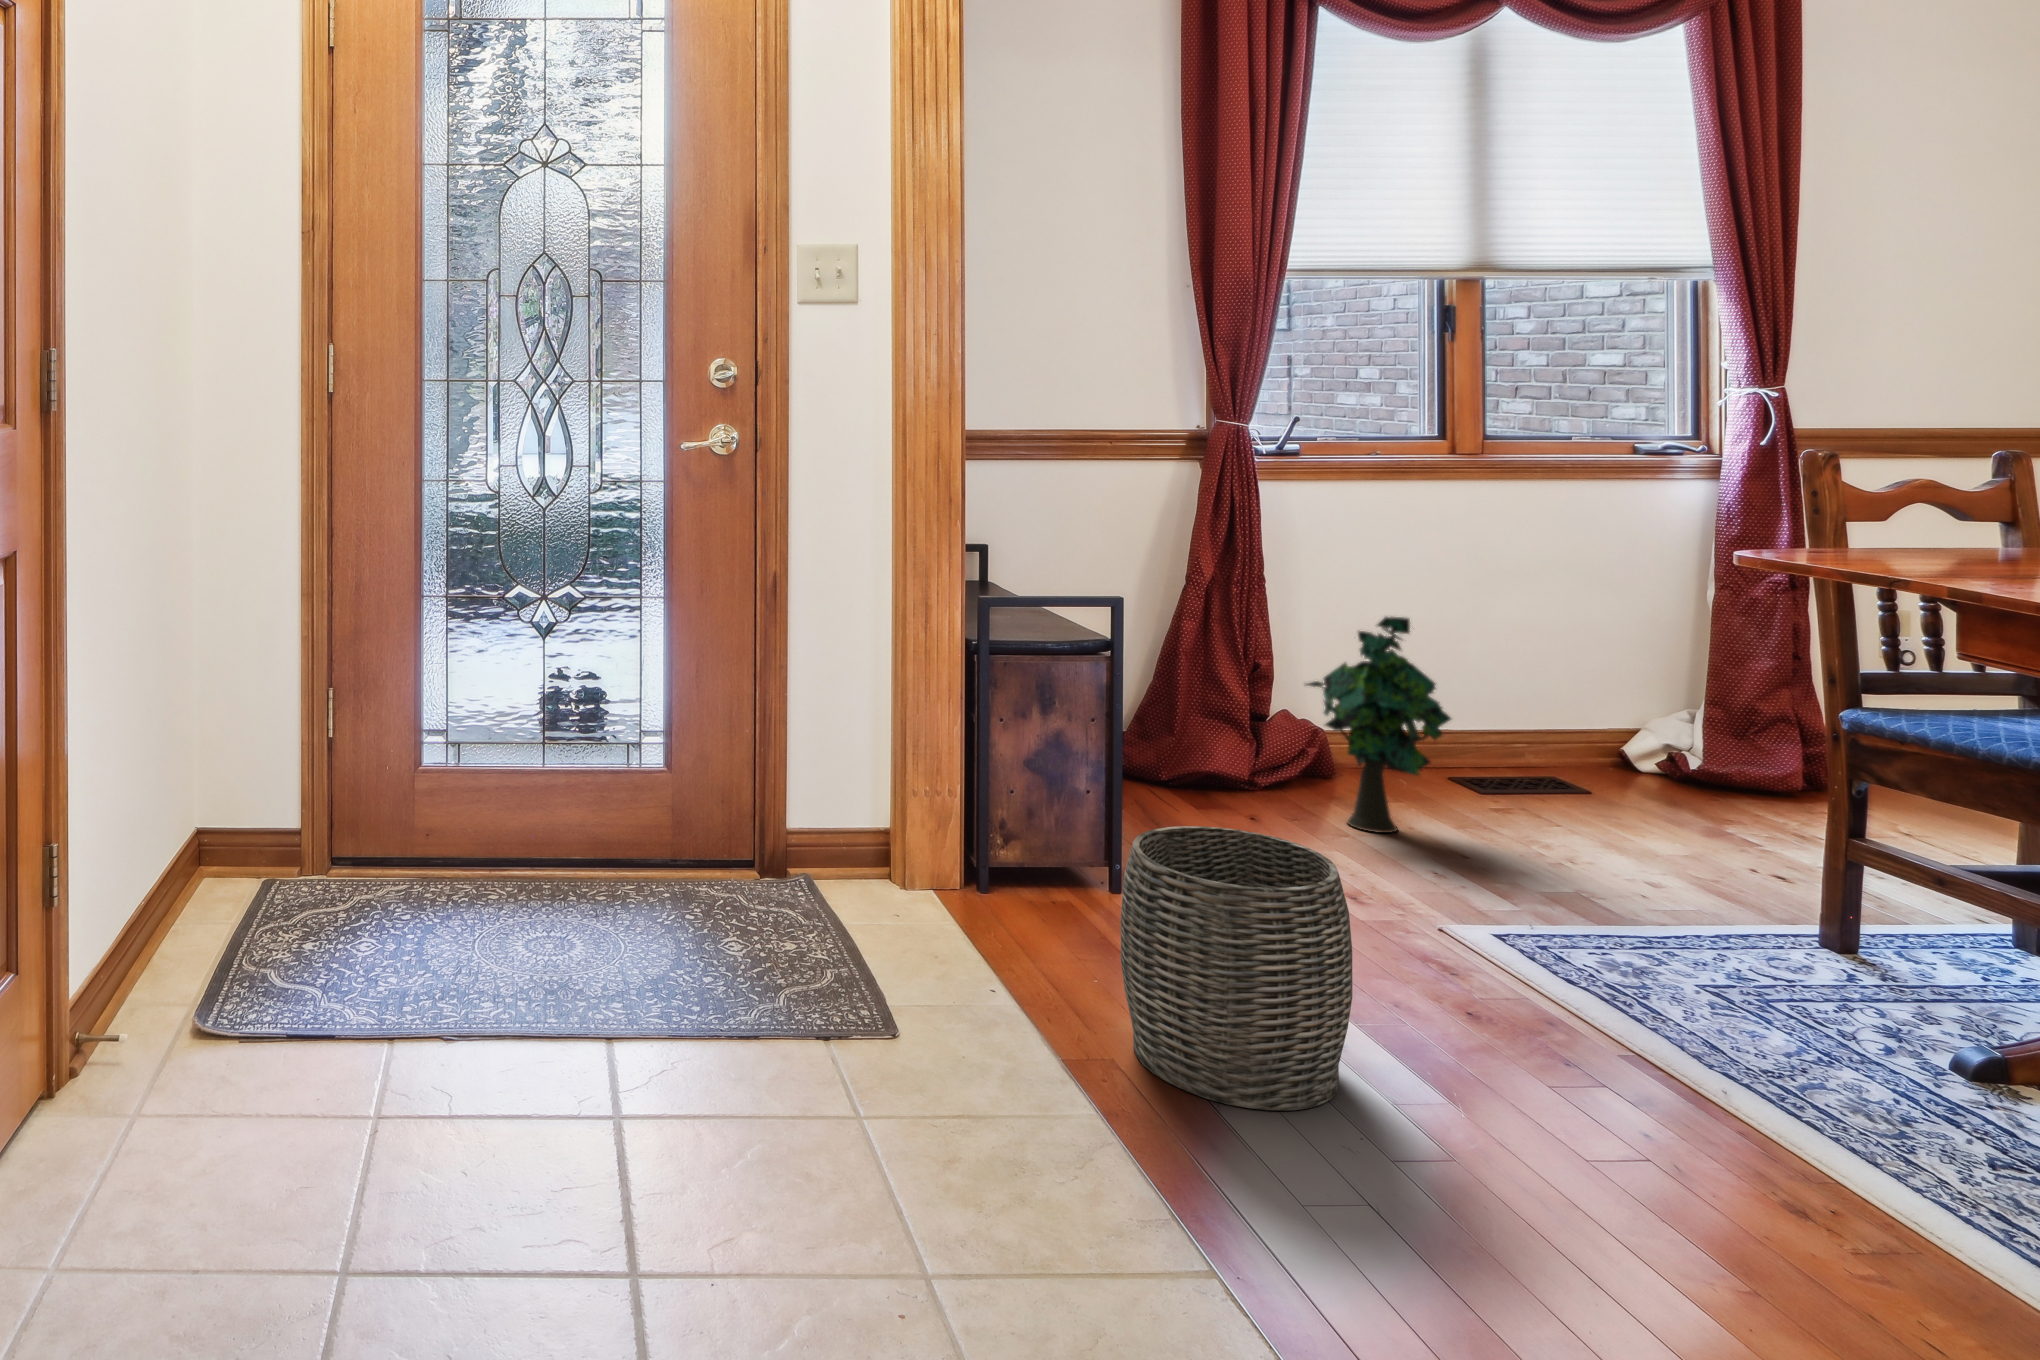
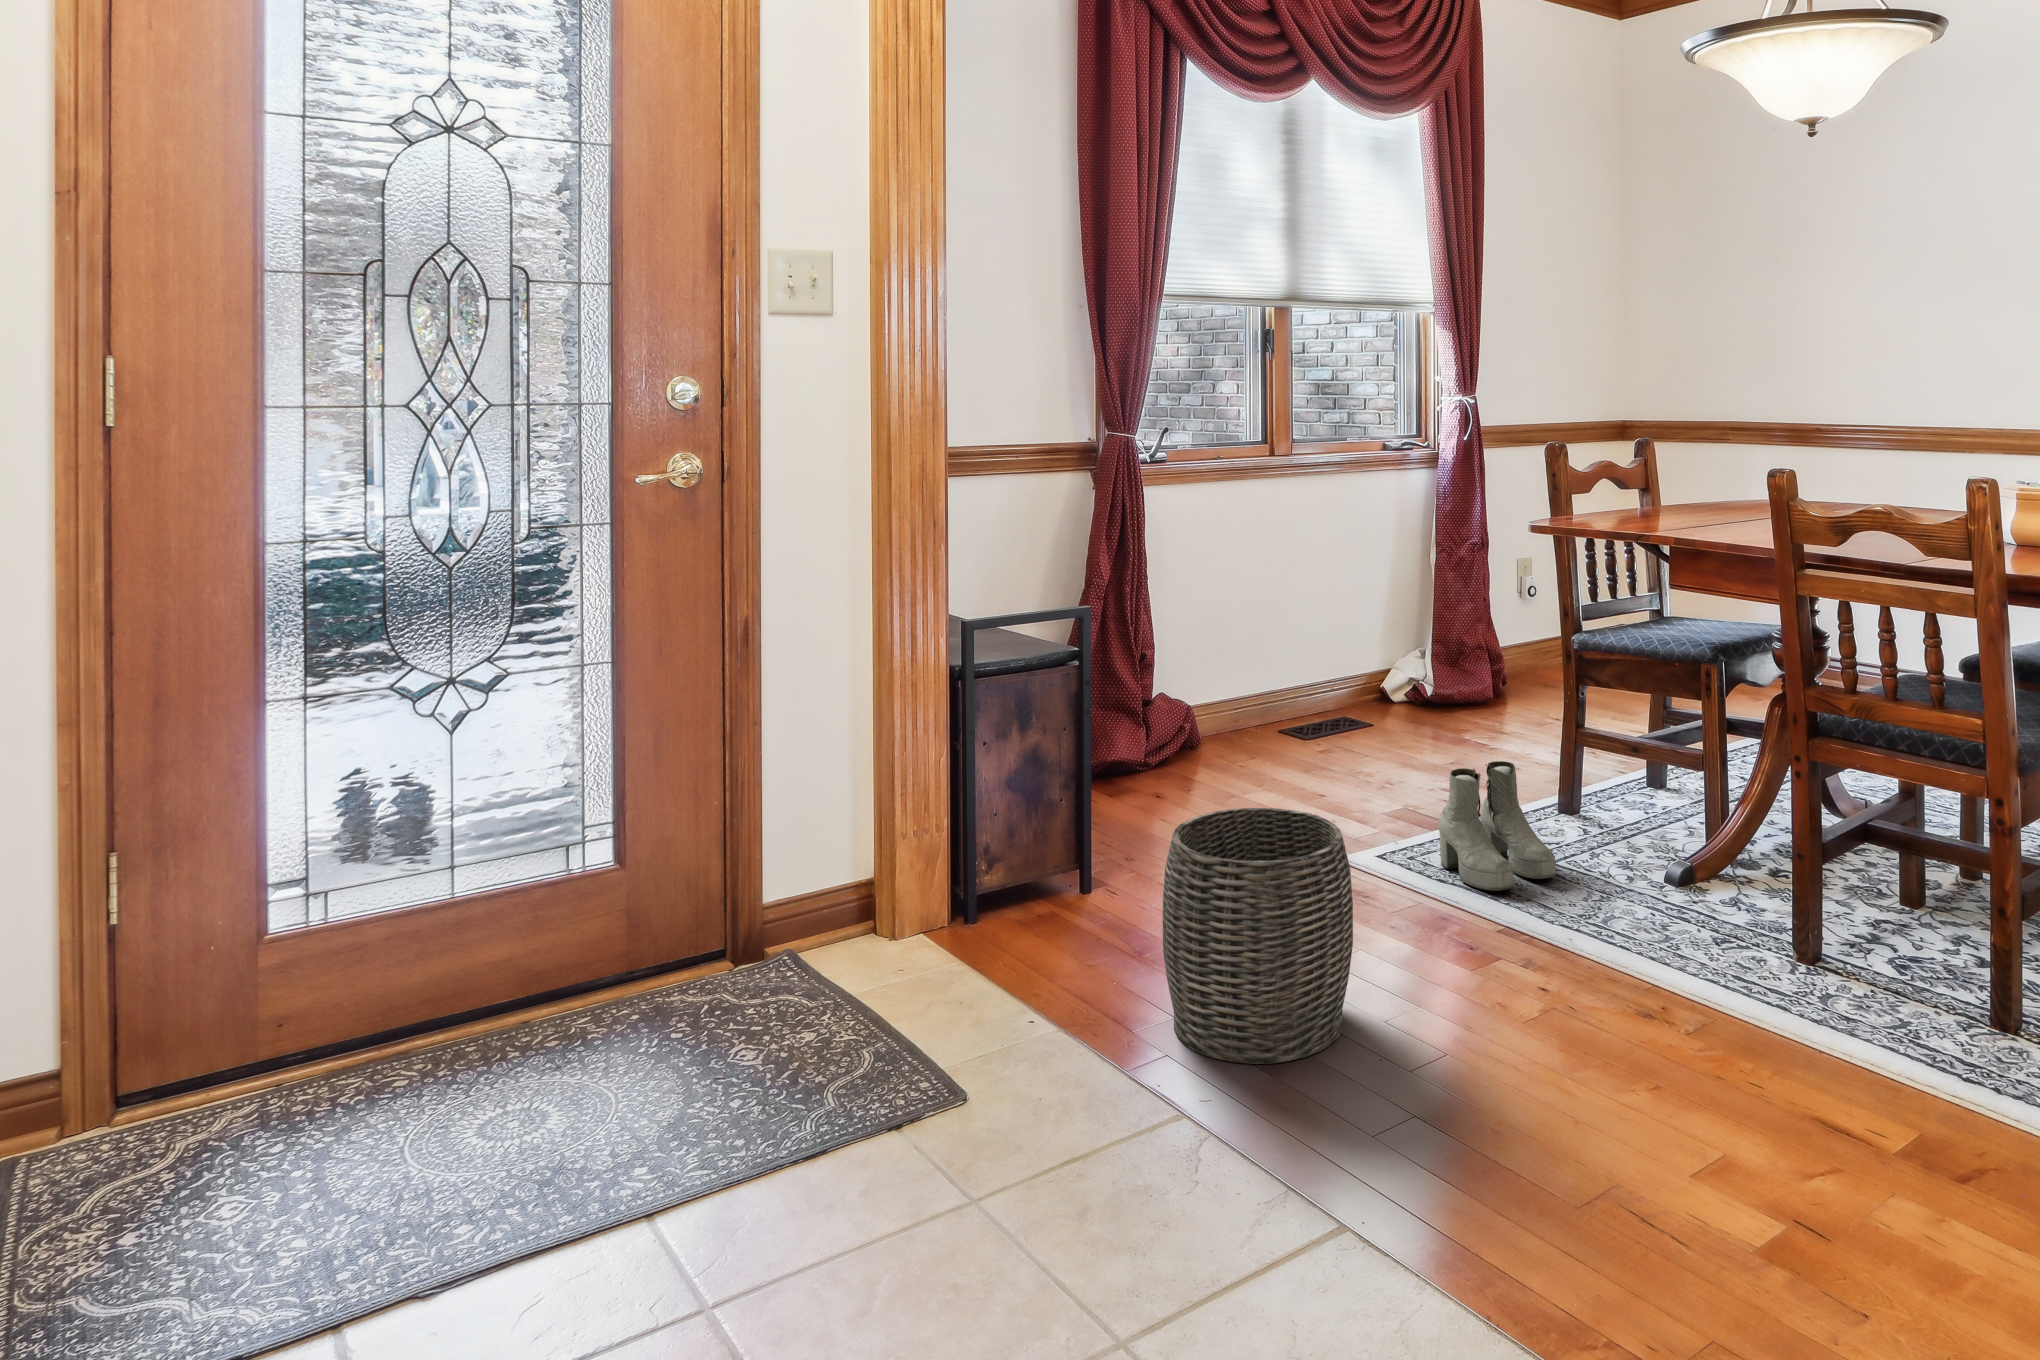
decorative plant: present [1306,617,1451,833] -> none [1195,594,1307,785]
boots: none [1582,854,1760,1021] -> present [1439,761,1556,891]

